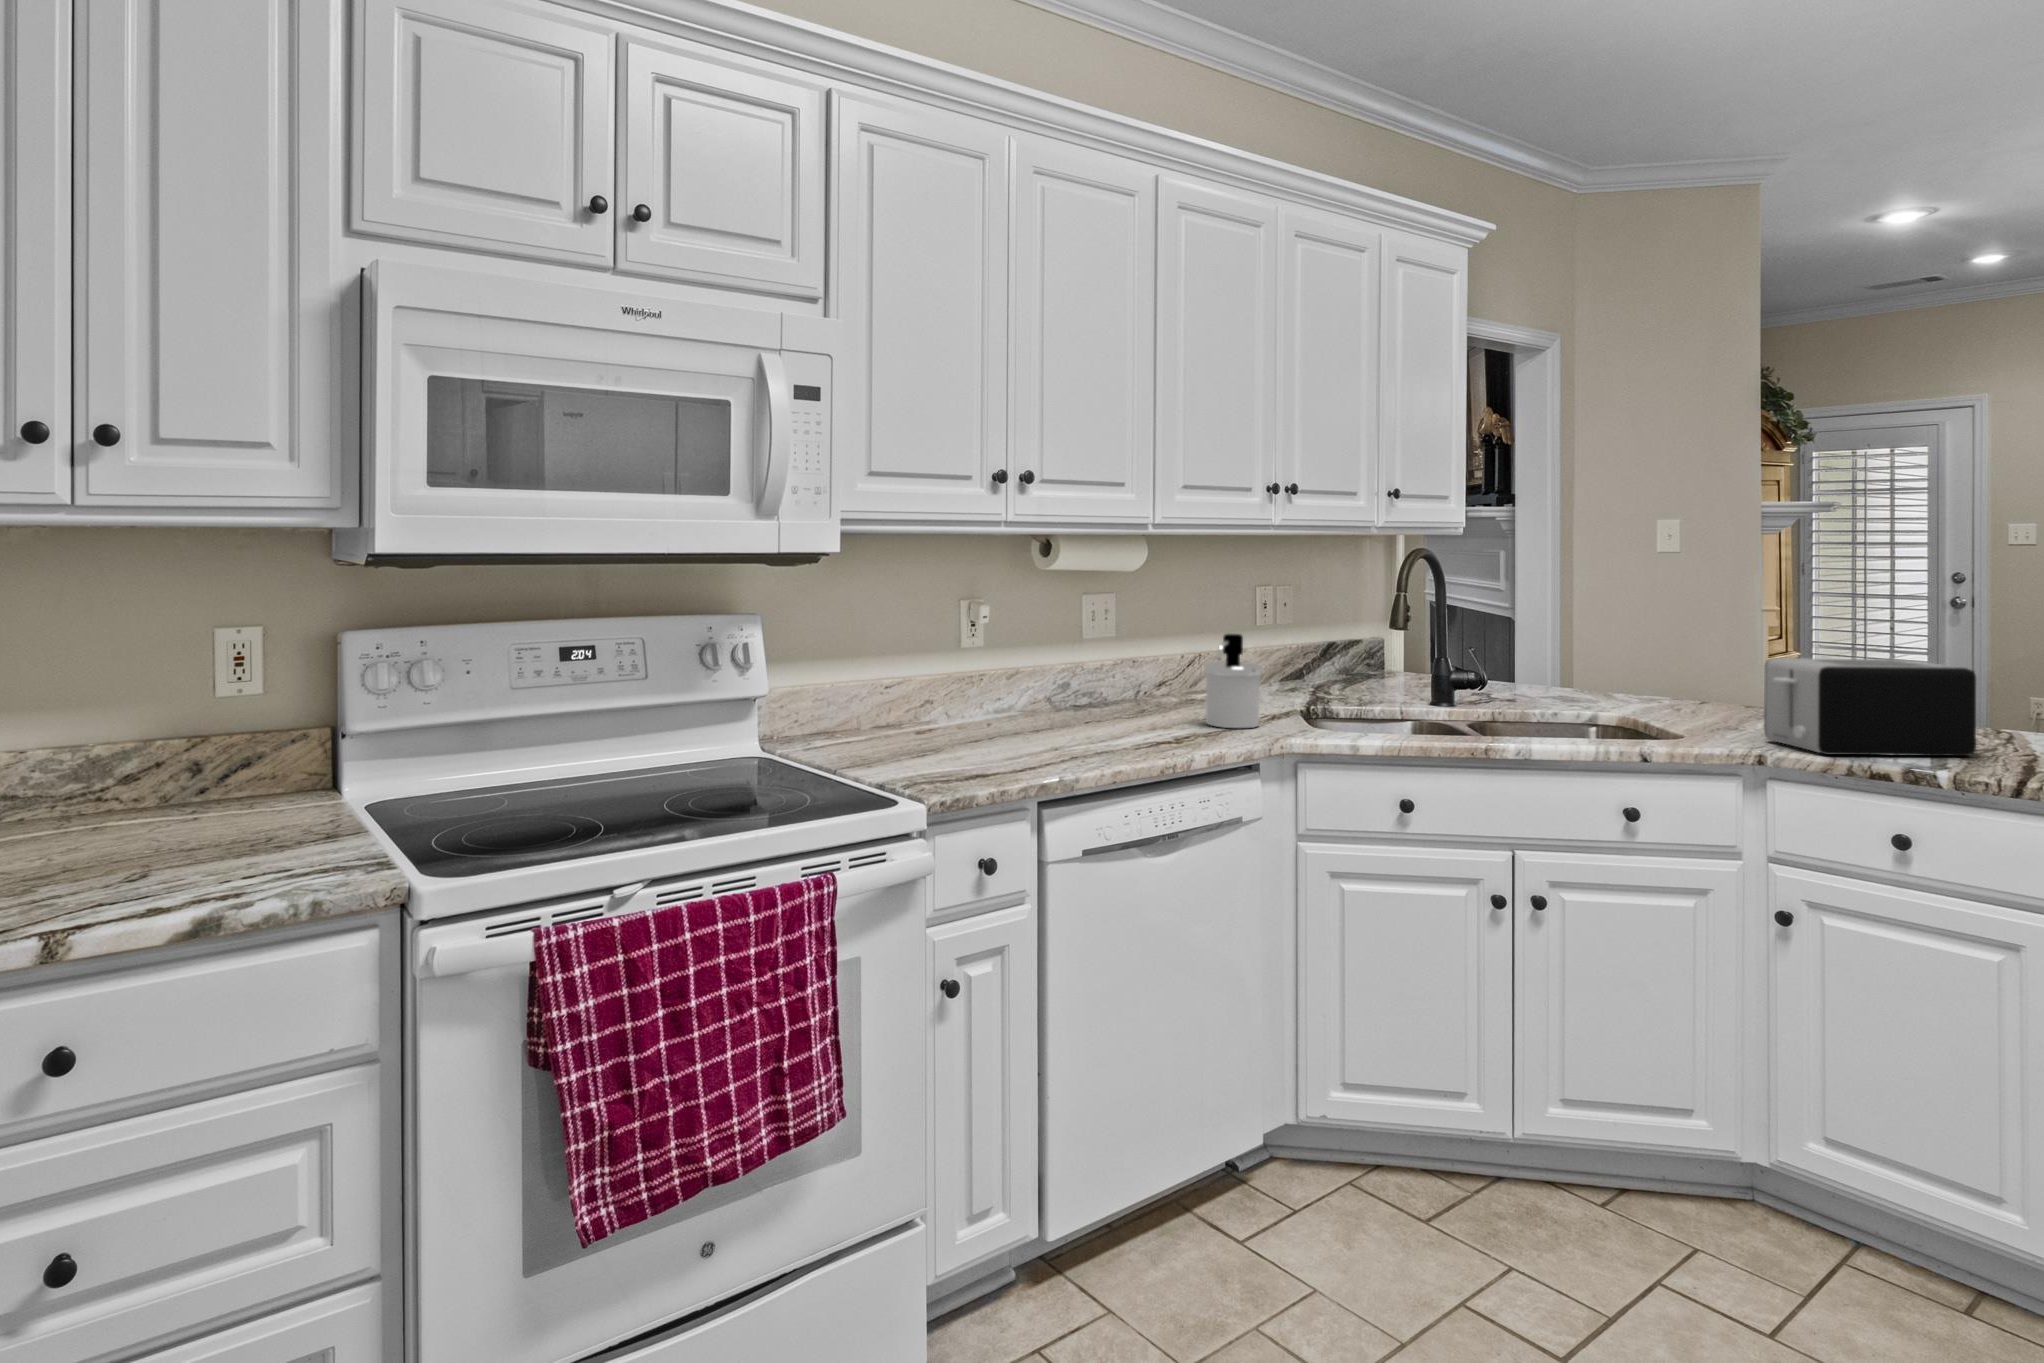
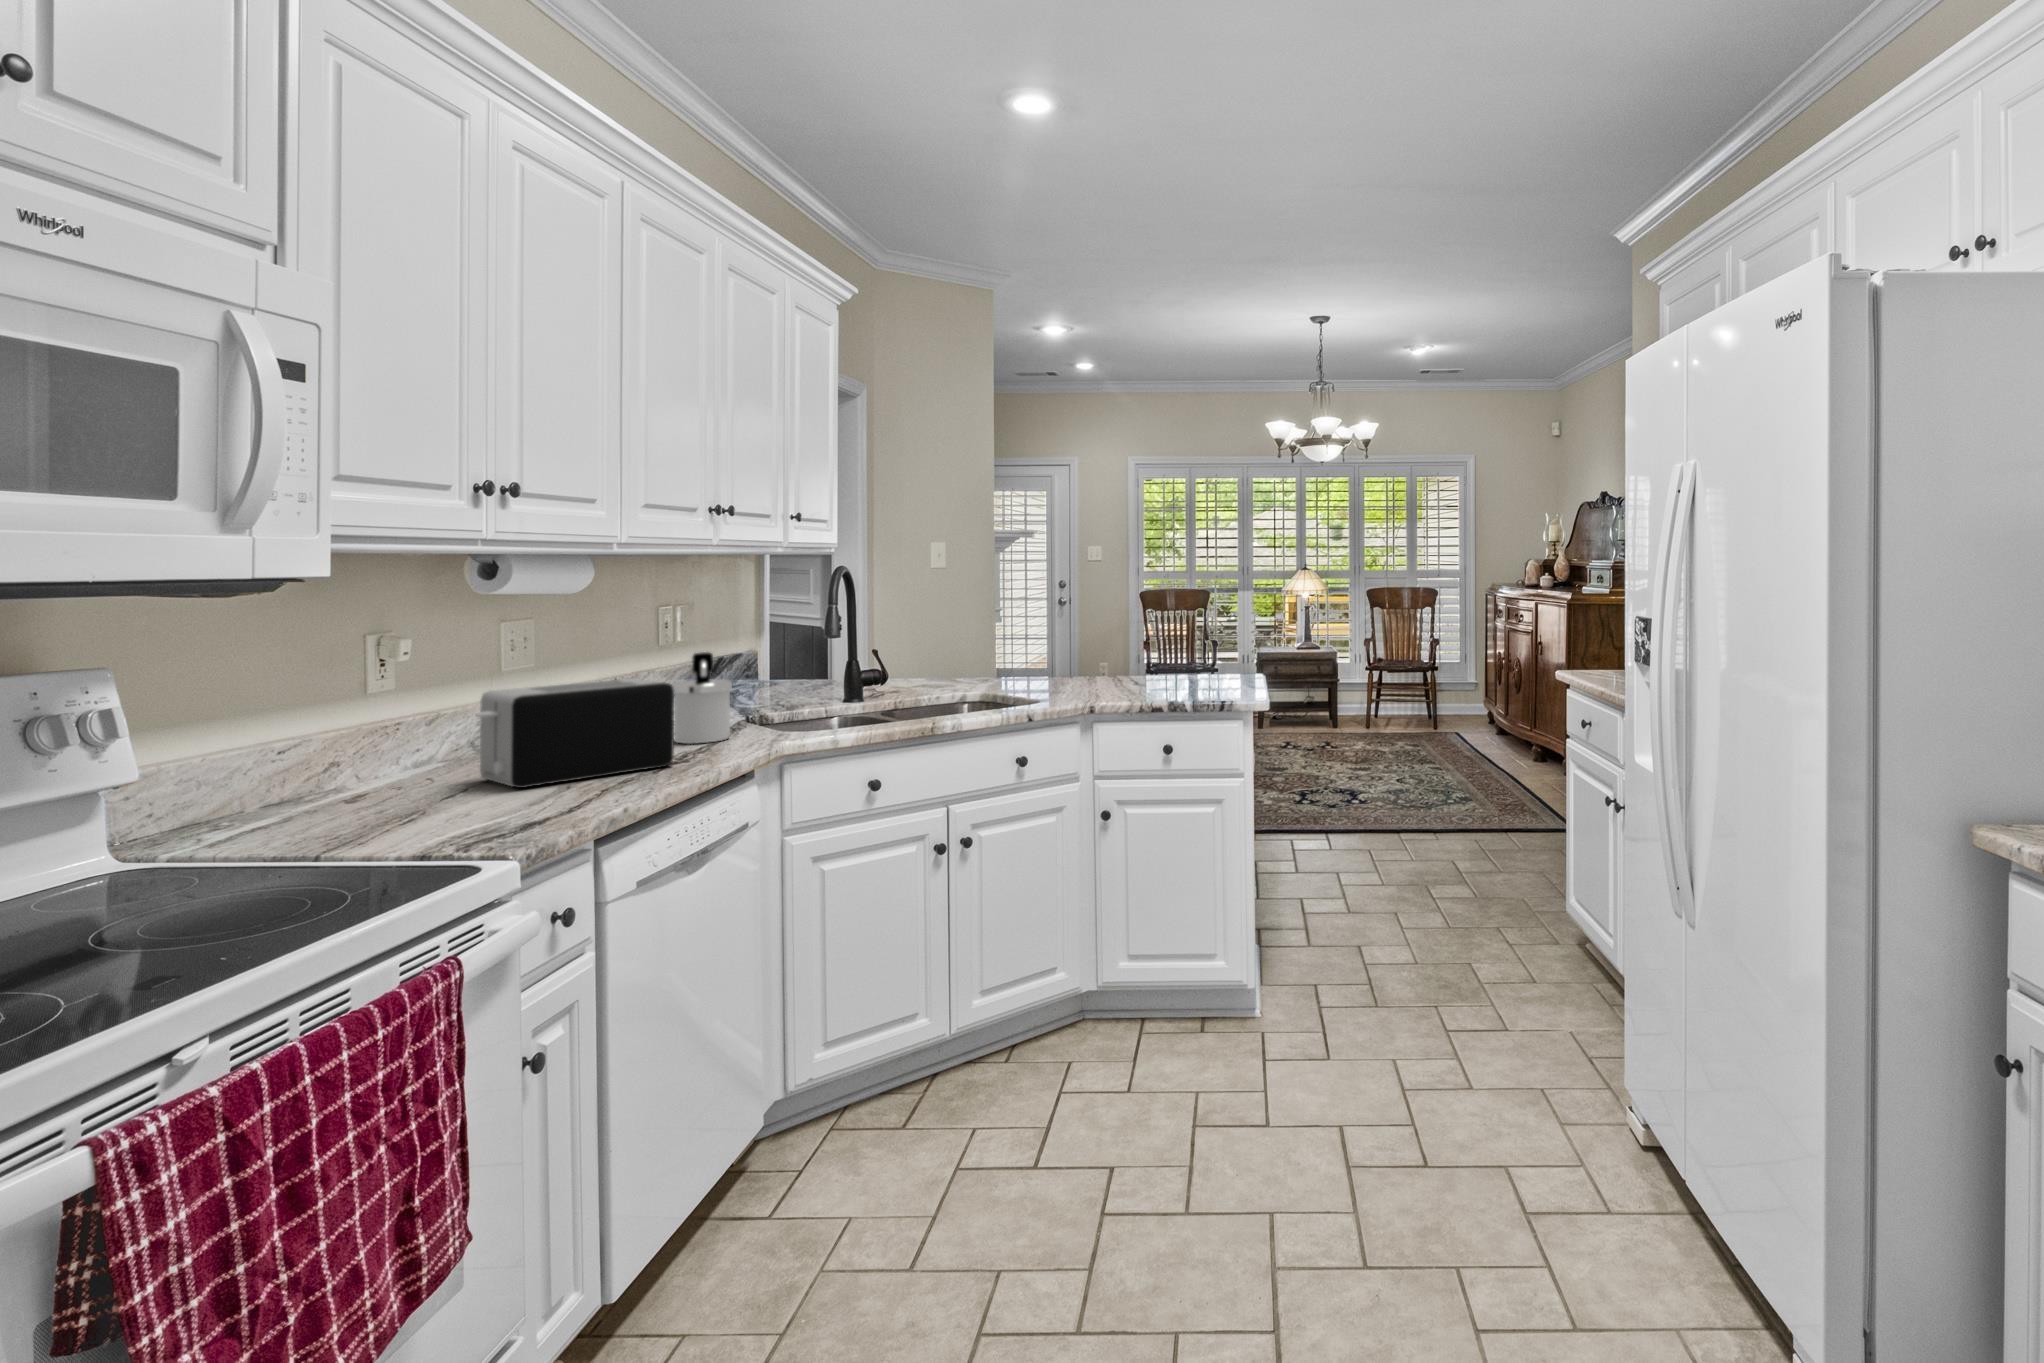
toaster: present [1764,658,1976,756] -> present [476,679,674,788]

